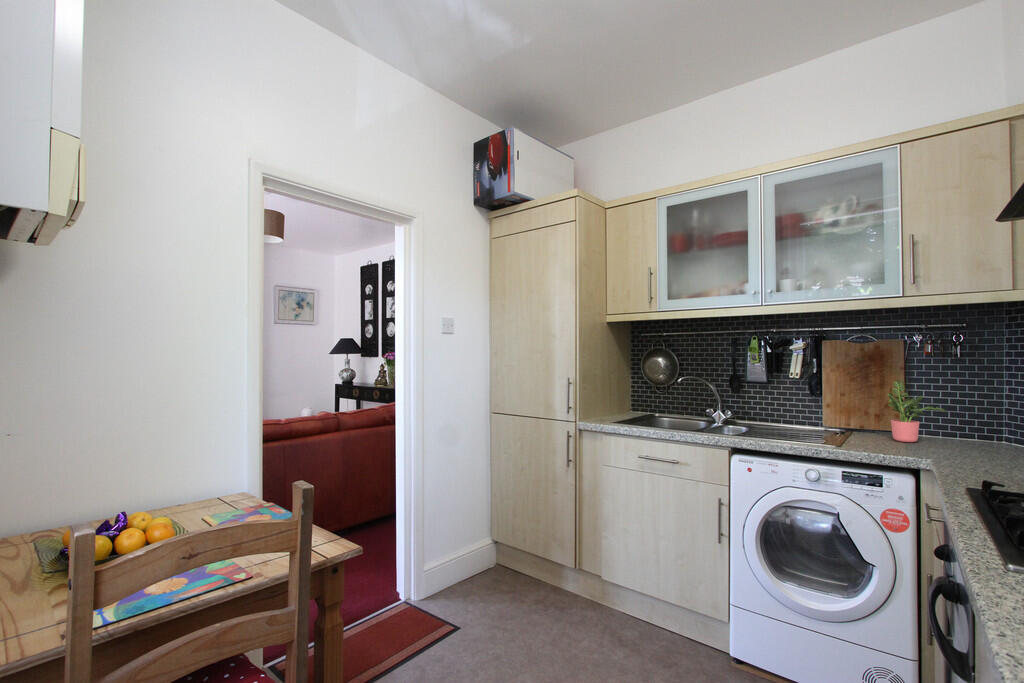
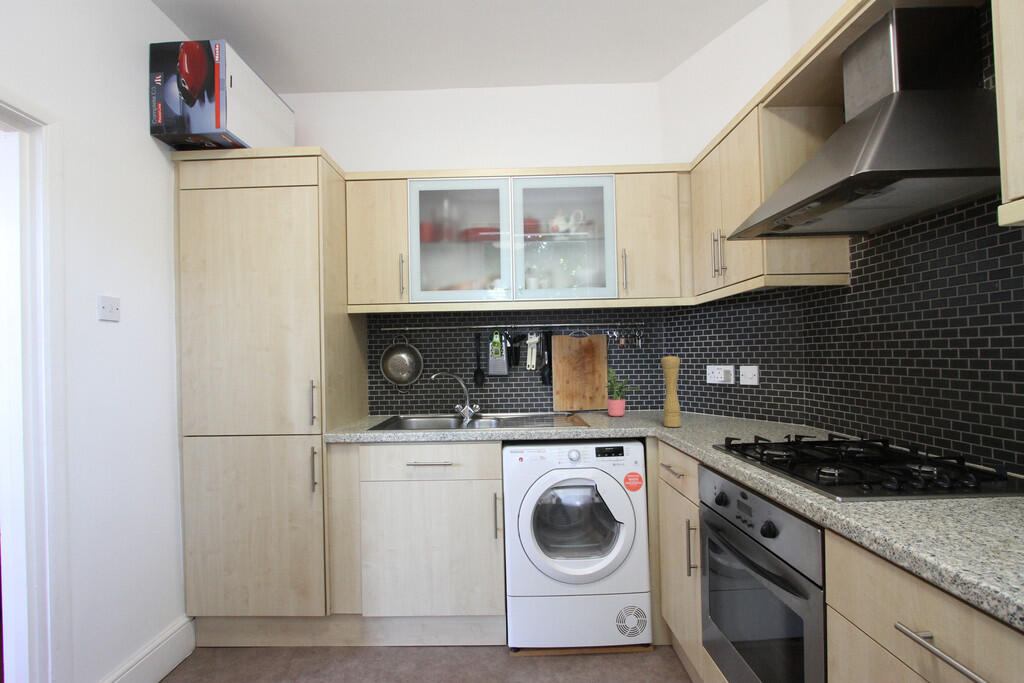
pepper mill: none [947,370,978,464] -> present [661,355,681,427]

